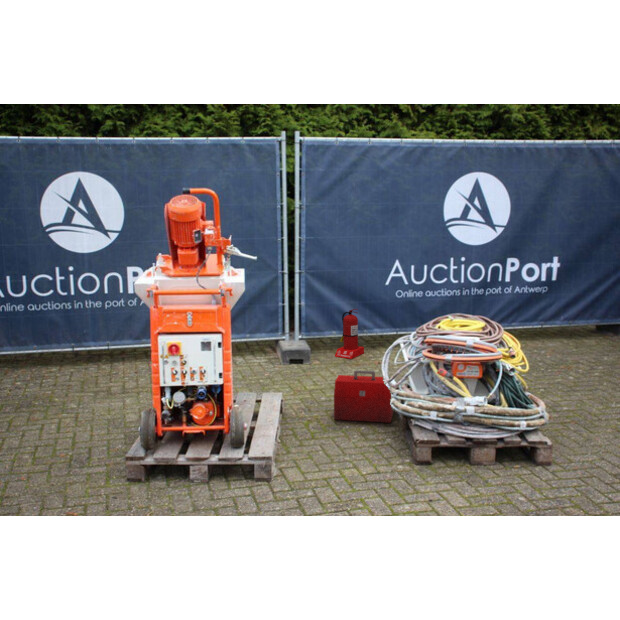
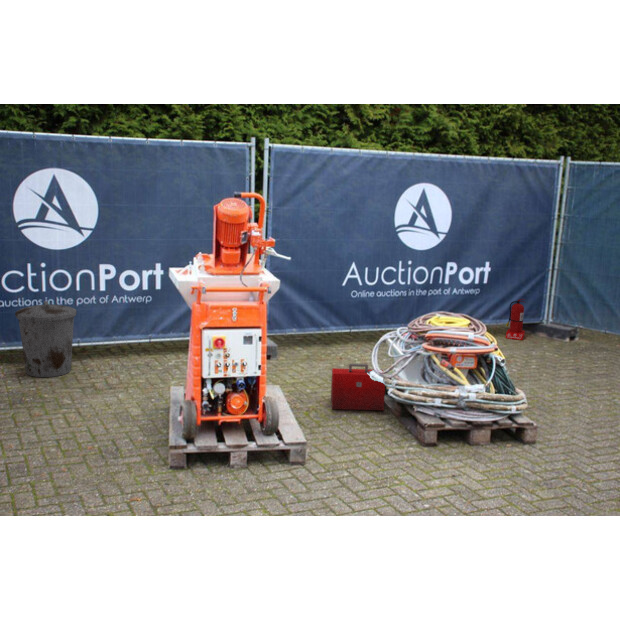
trash can: none [40,305,100,380] -> present [15,301,77,377]
fire extinguisher: present [335,309,364,359] -> present [506,299,525,340]

